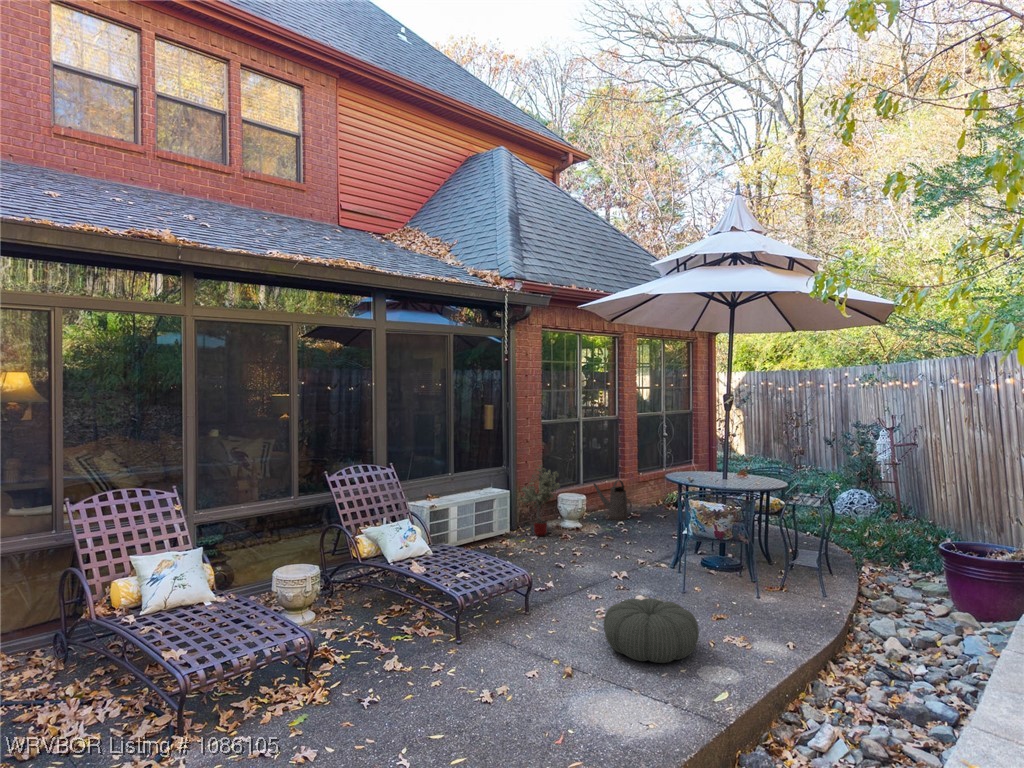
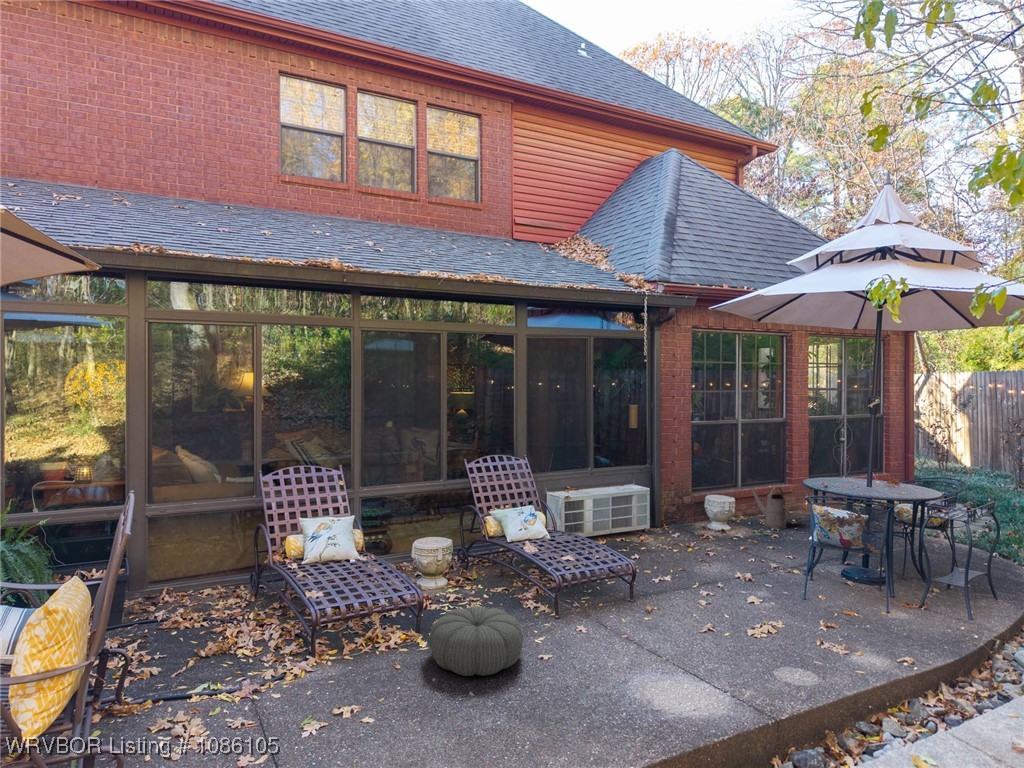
potted tree: present [519,465,560,536] -> none [658,464,705,537]
pouf: present [604,598,699,663] -> present [429,606,523,676]

